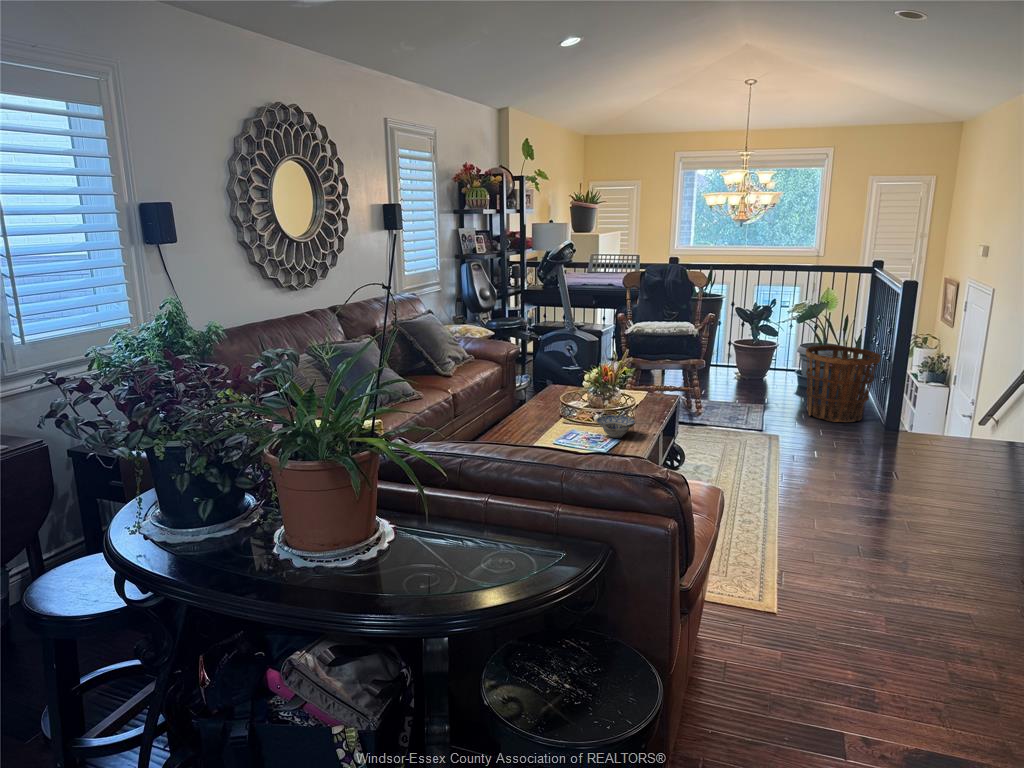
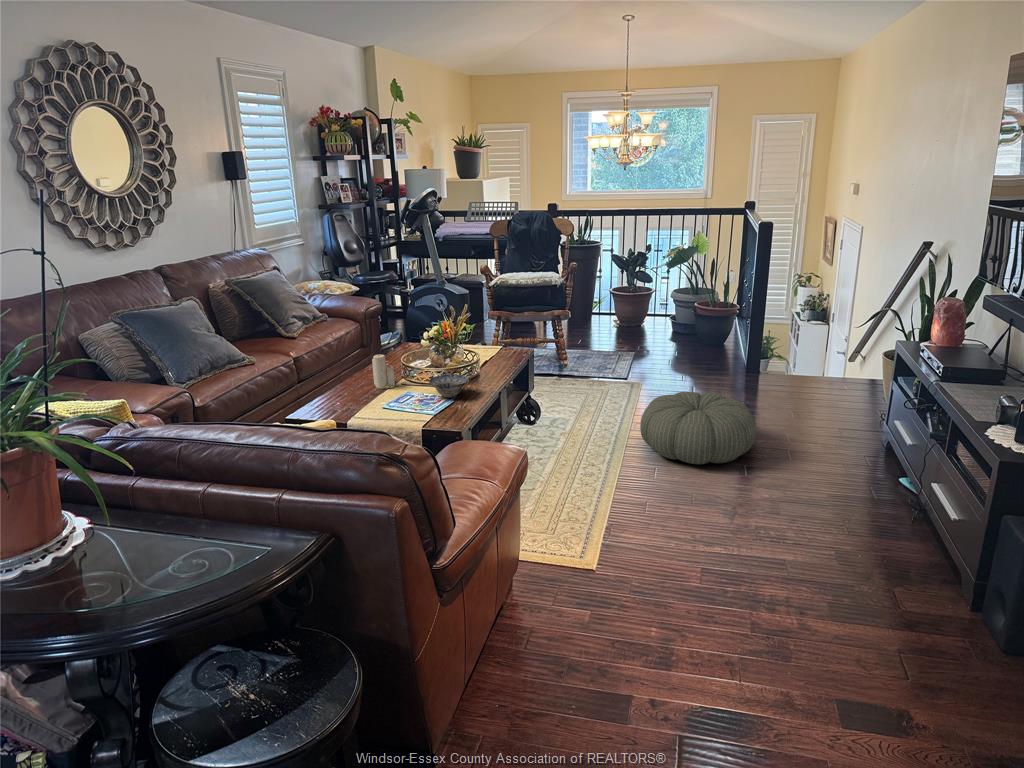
basket: present [806,345,881,422] -> none [672,290,742,367]
candle: none [537,391,558,426] -> present [372,355,395,389]
pouf: none [794,445,921,519] -> present [640,392,757,464]

